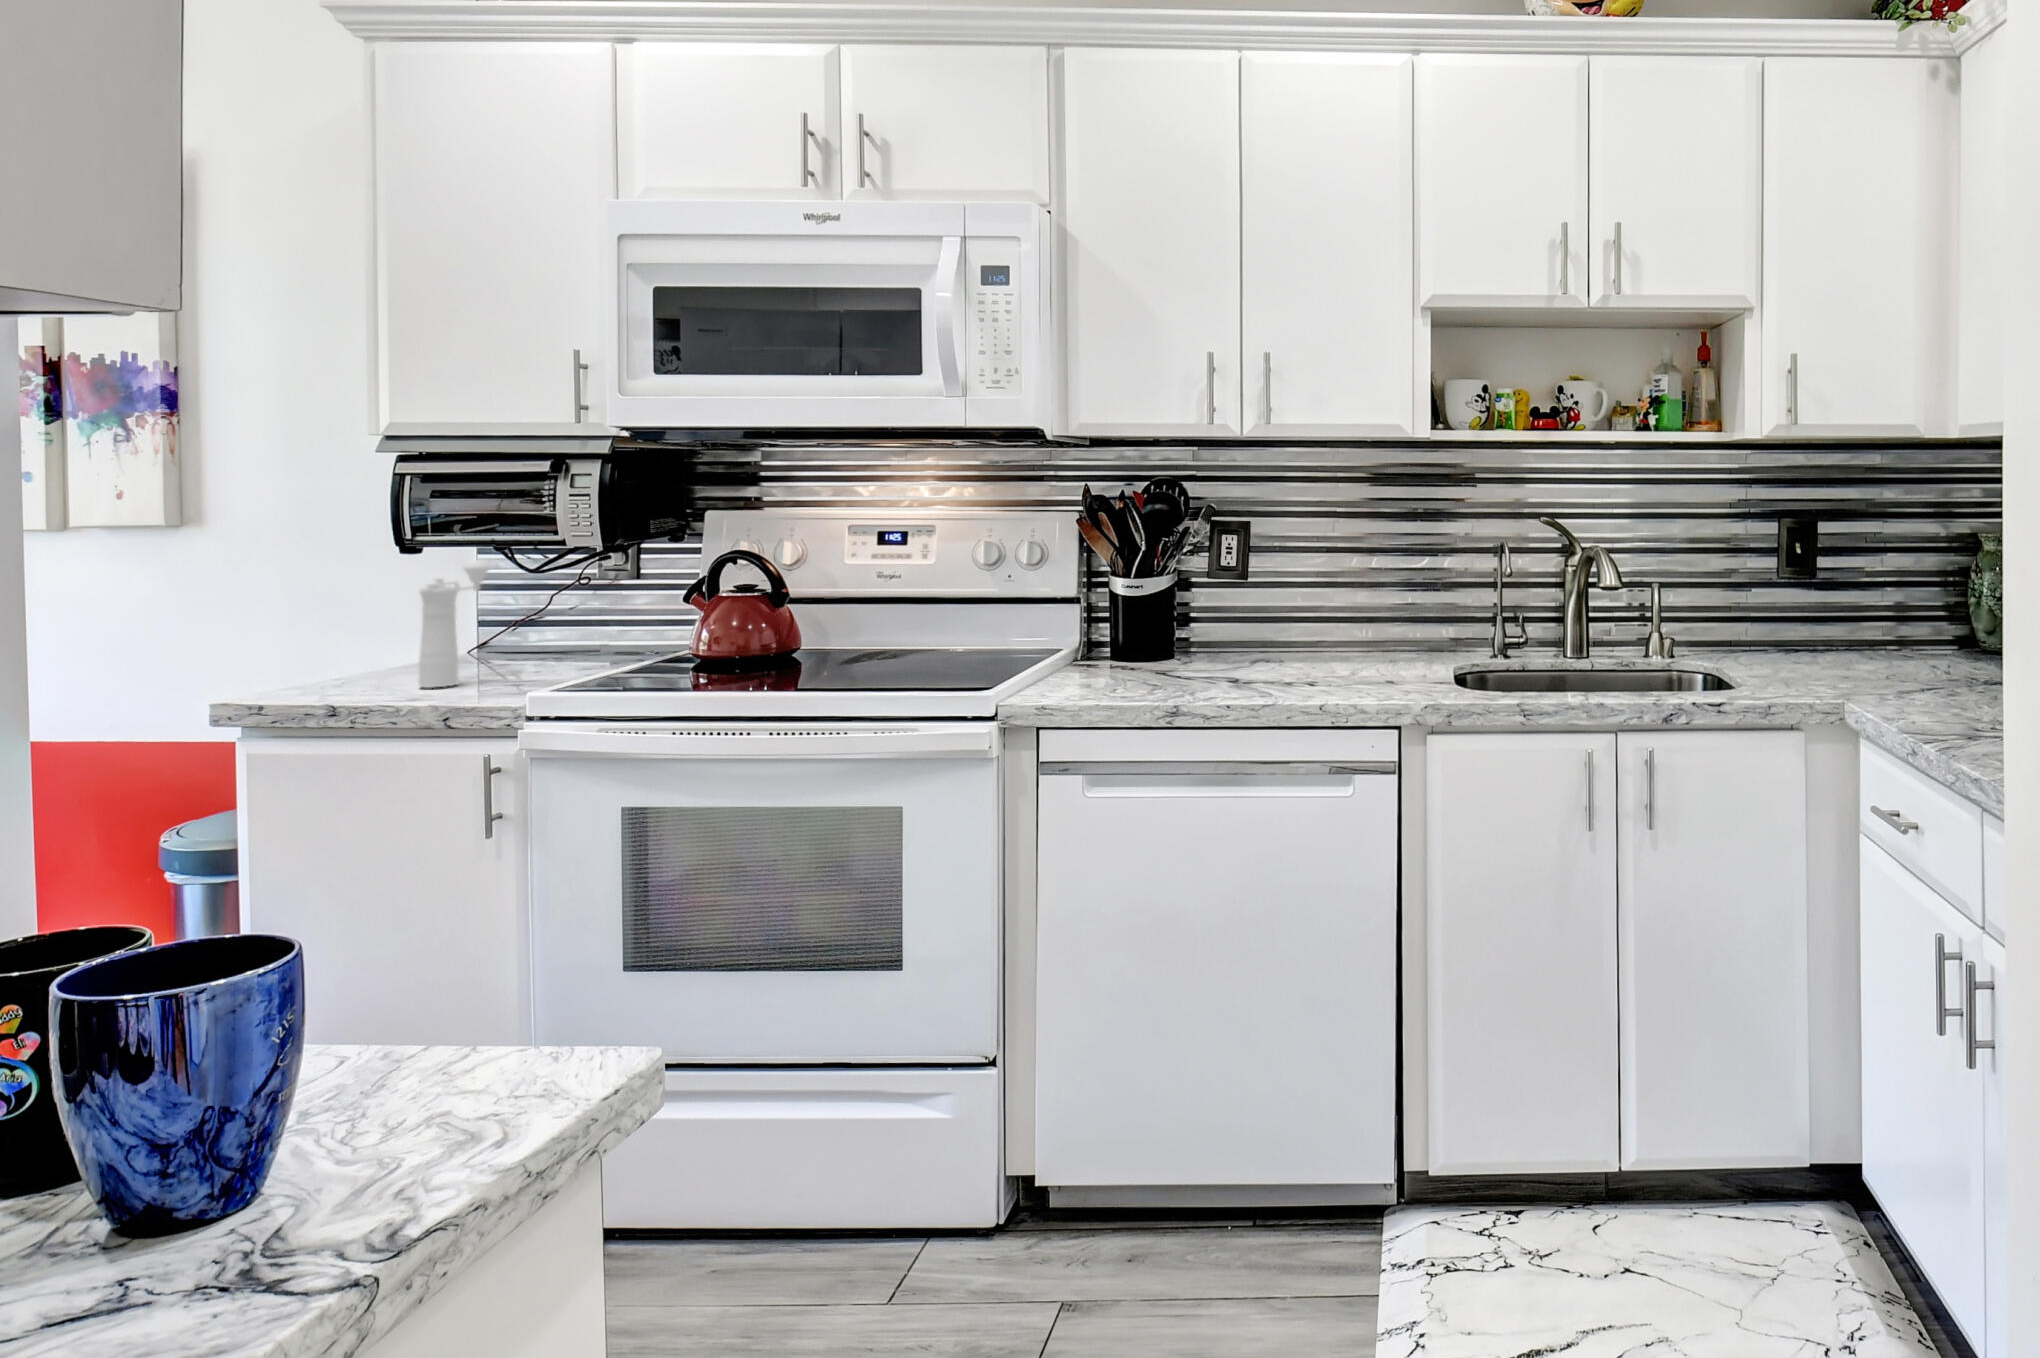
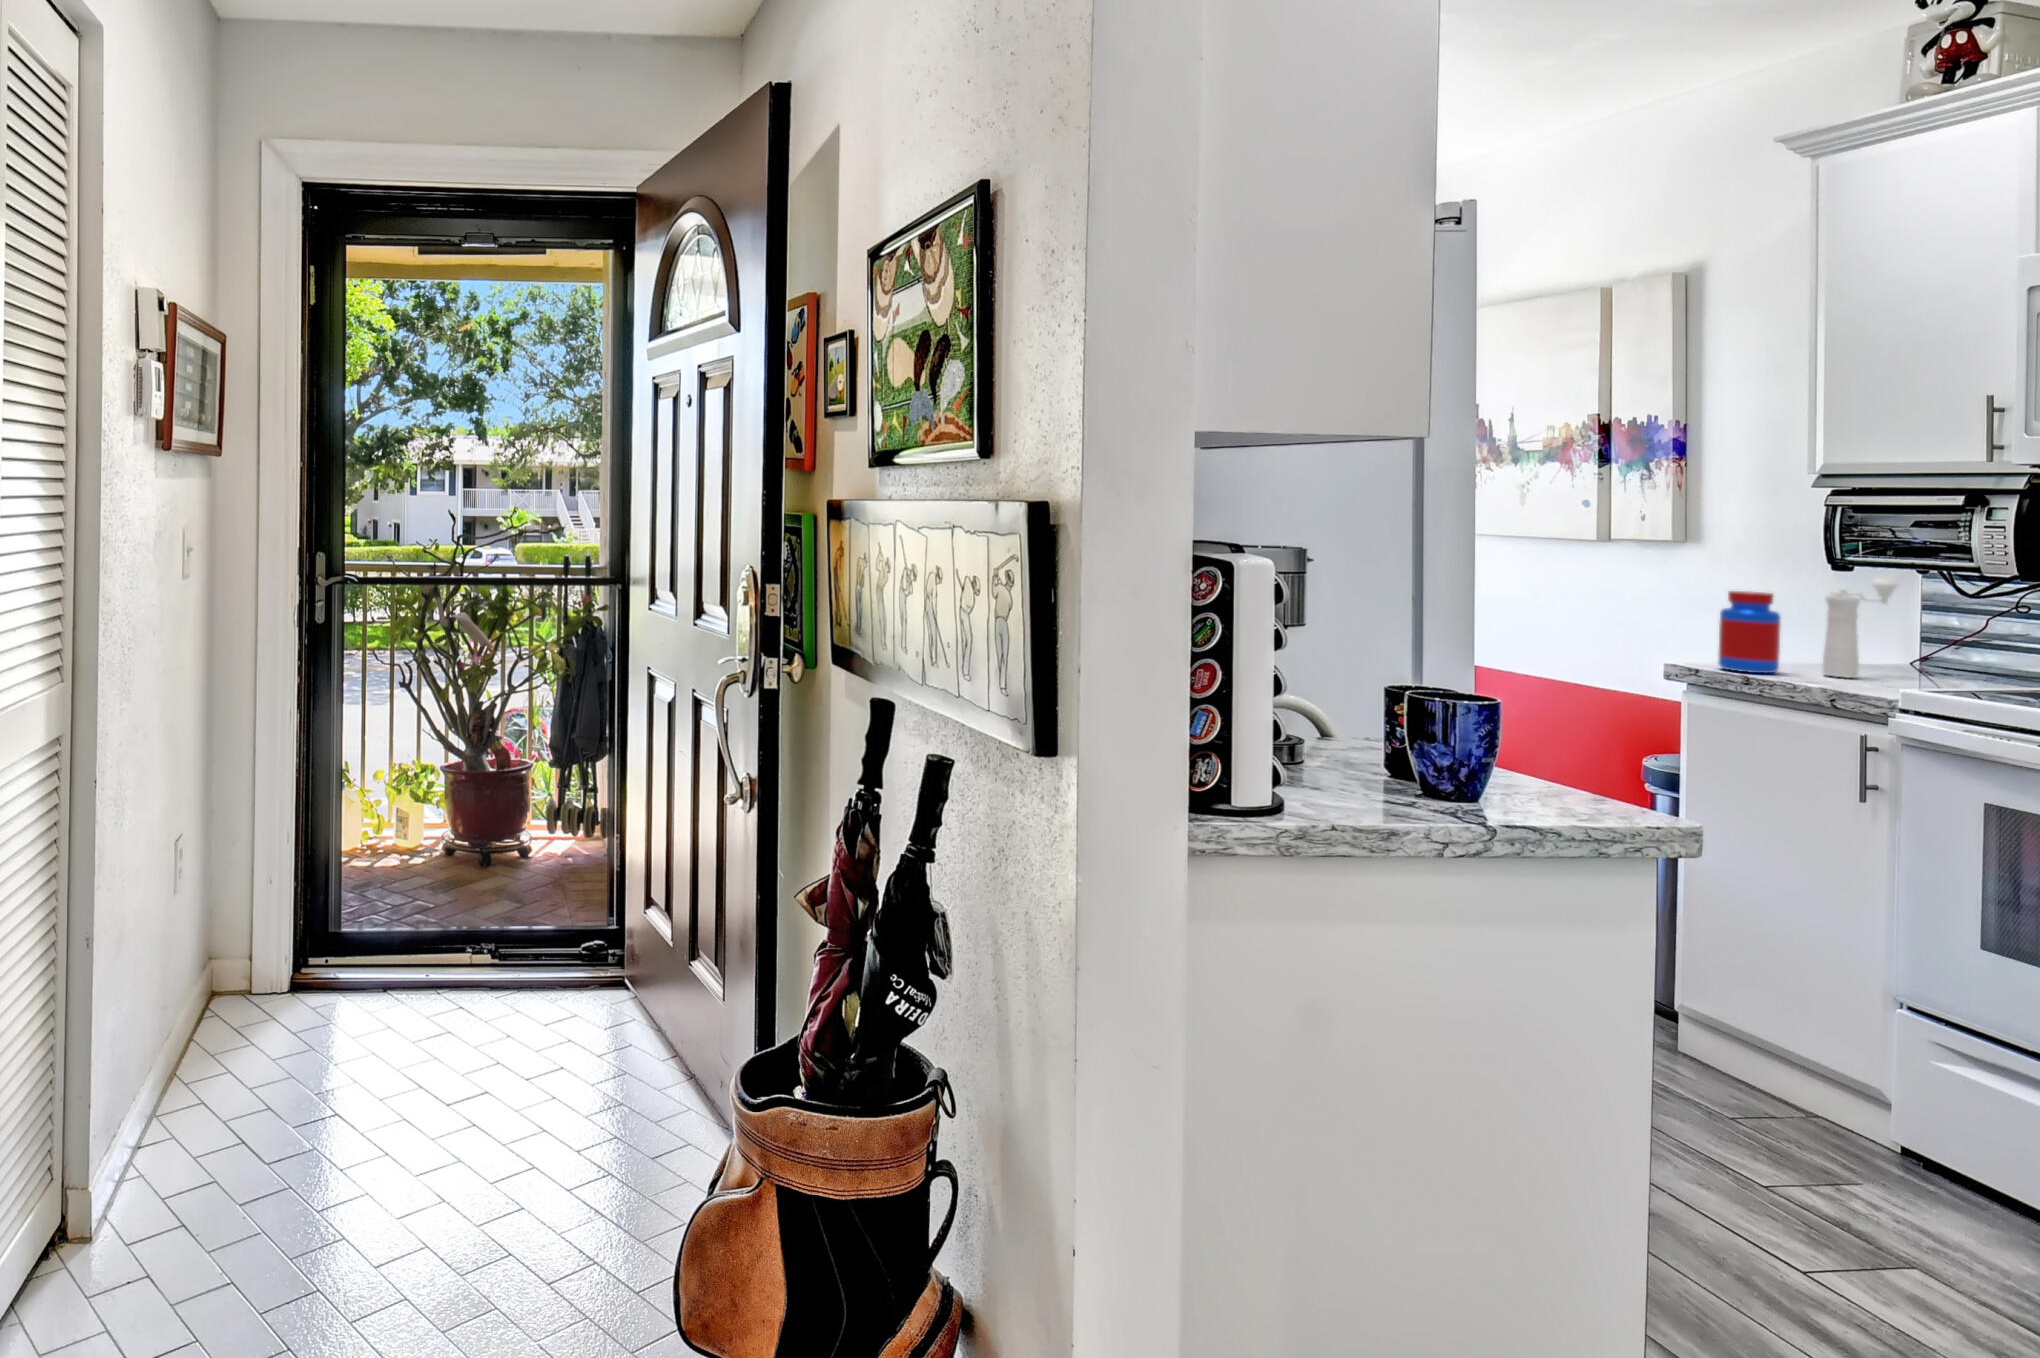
jar: none [293,593,371,703] -> present [1718,591,1780,673]

